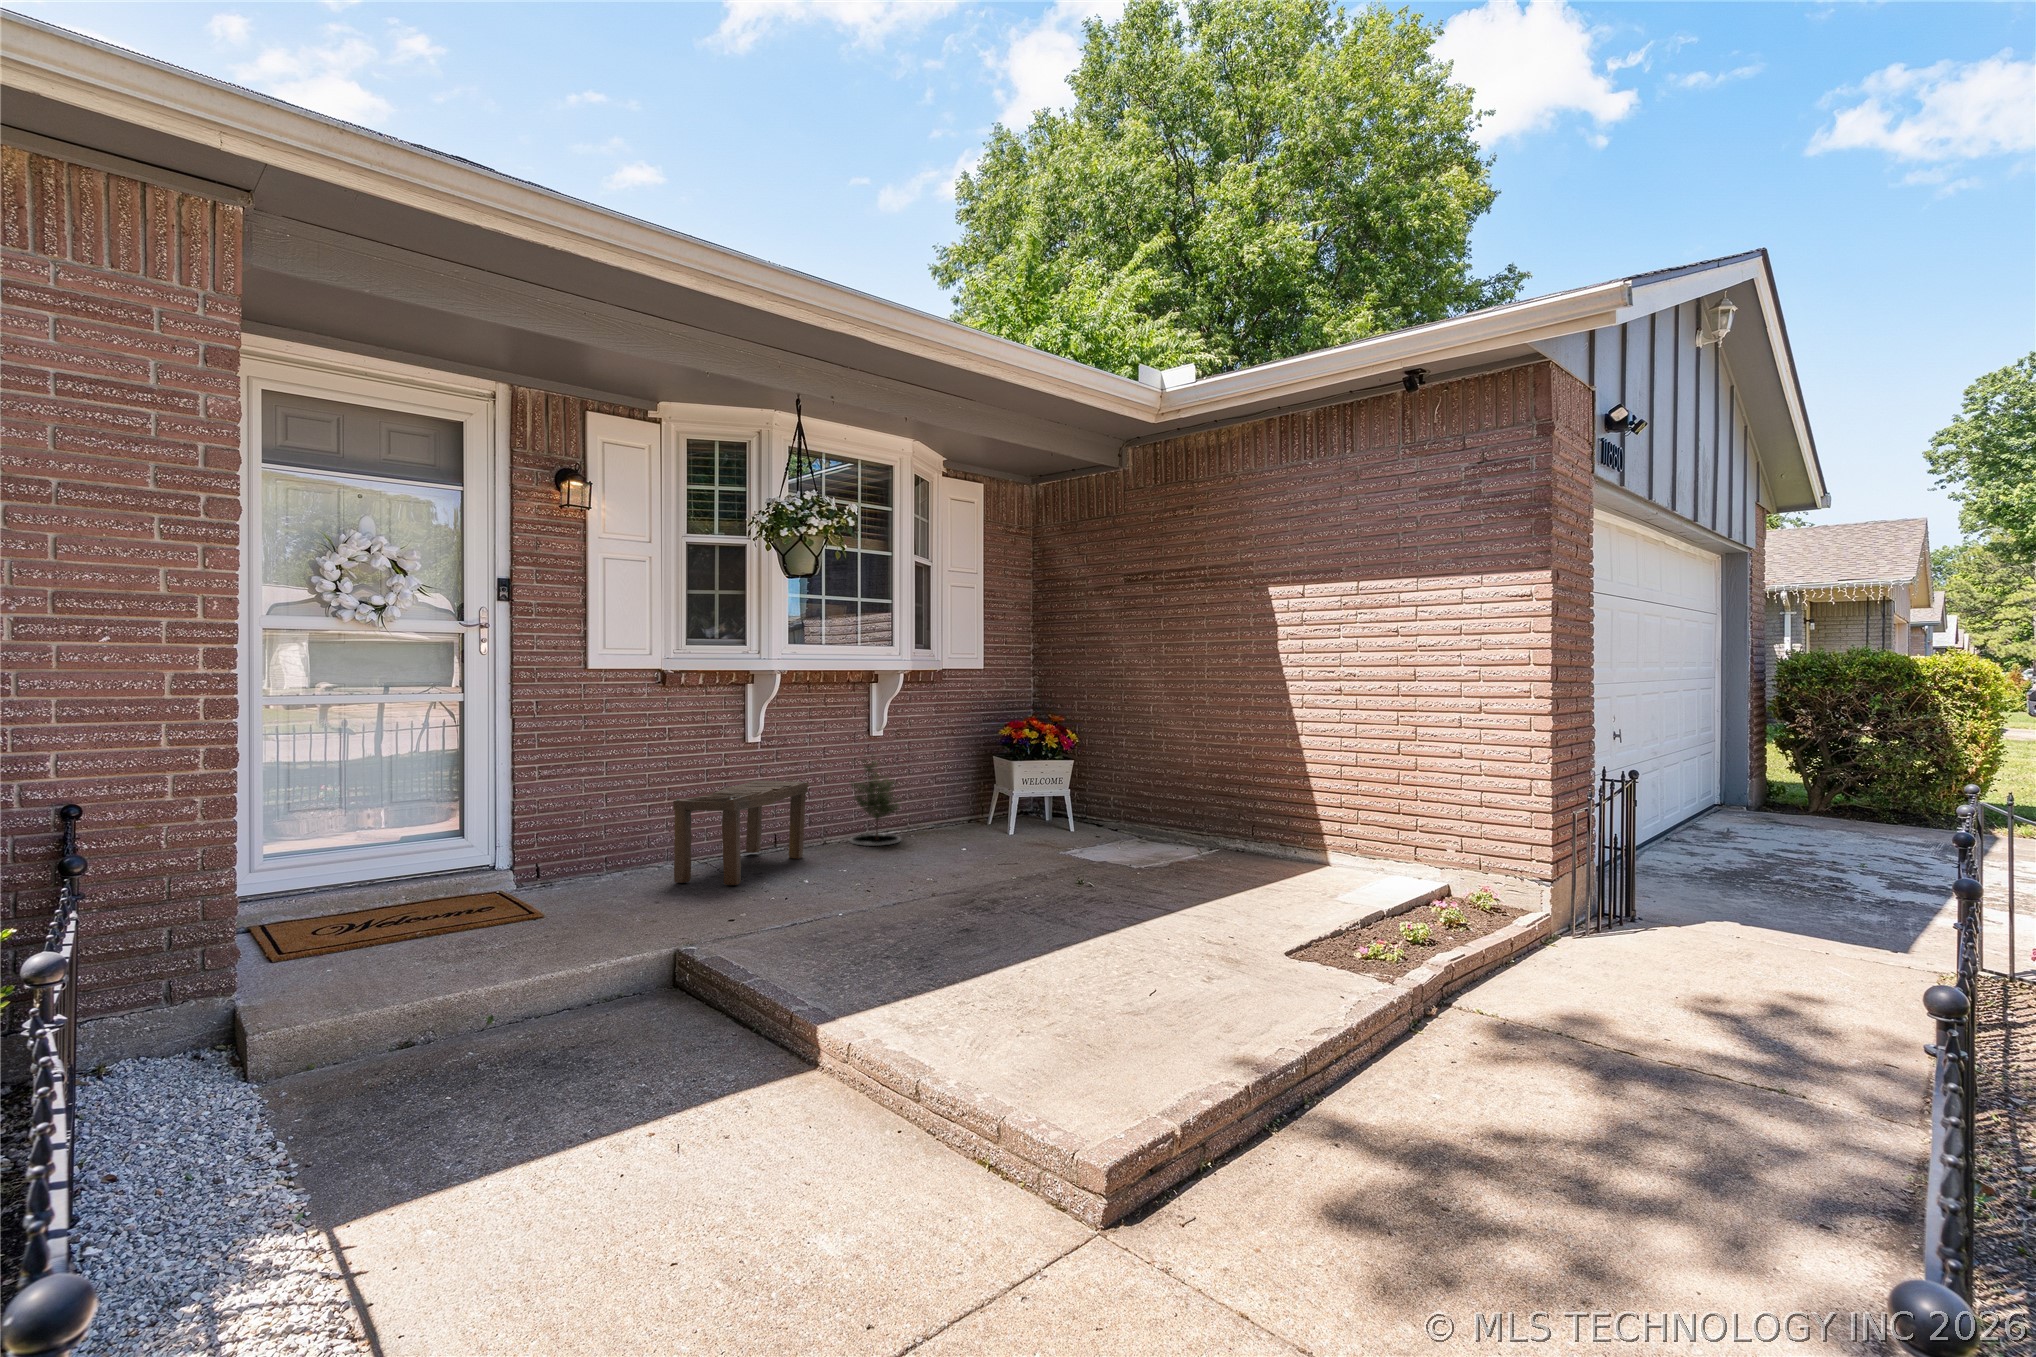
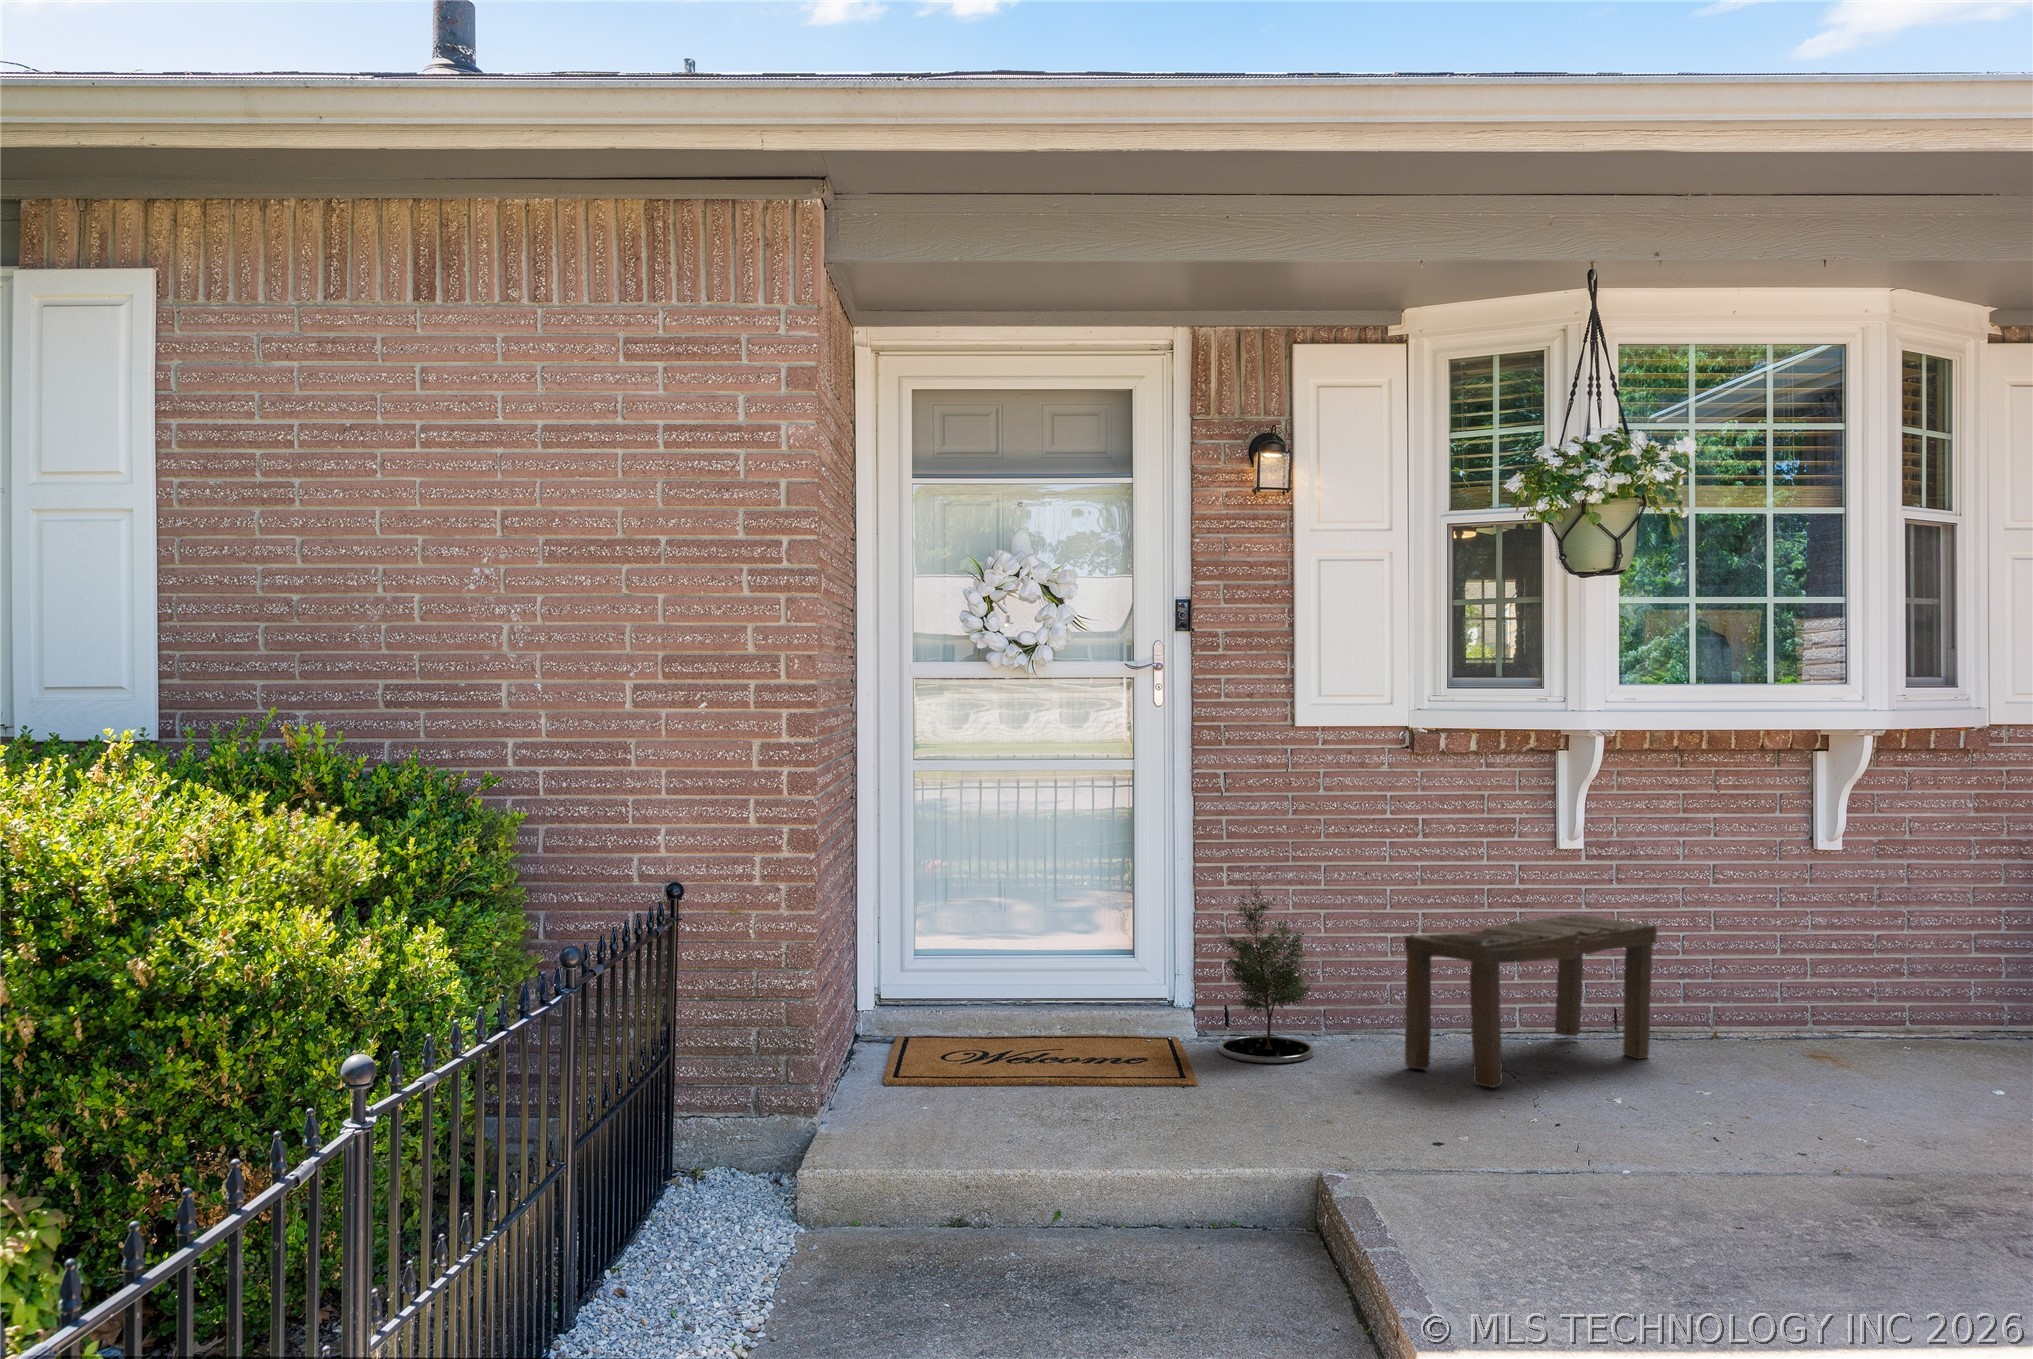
potted tree: present [850,755,901,846] -> present [1217,882,1317,1063]

